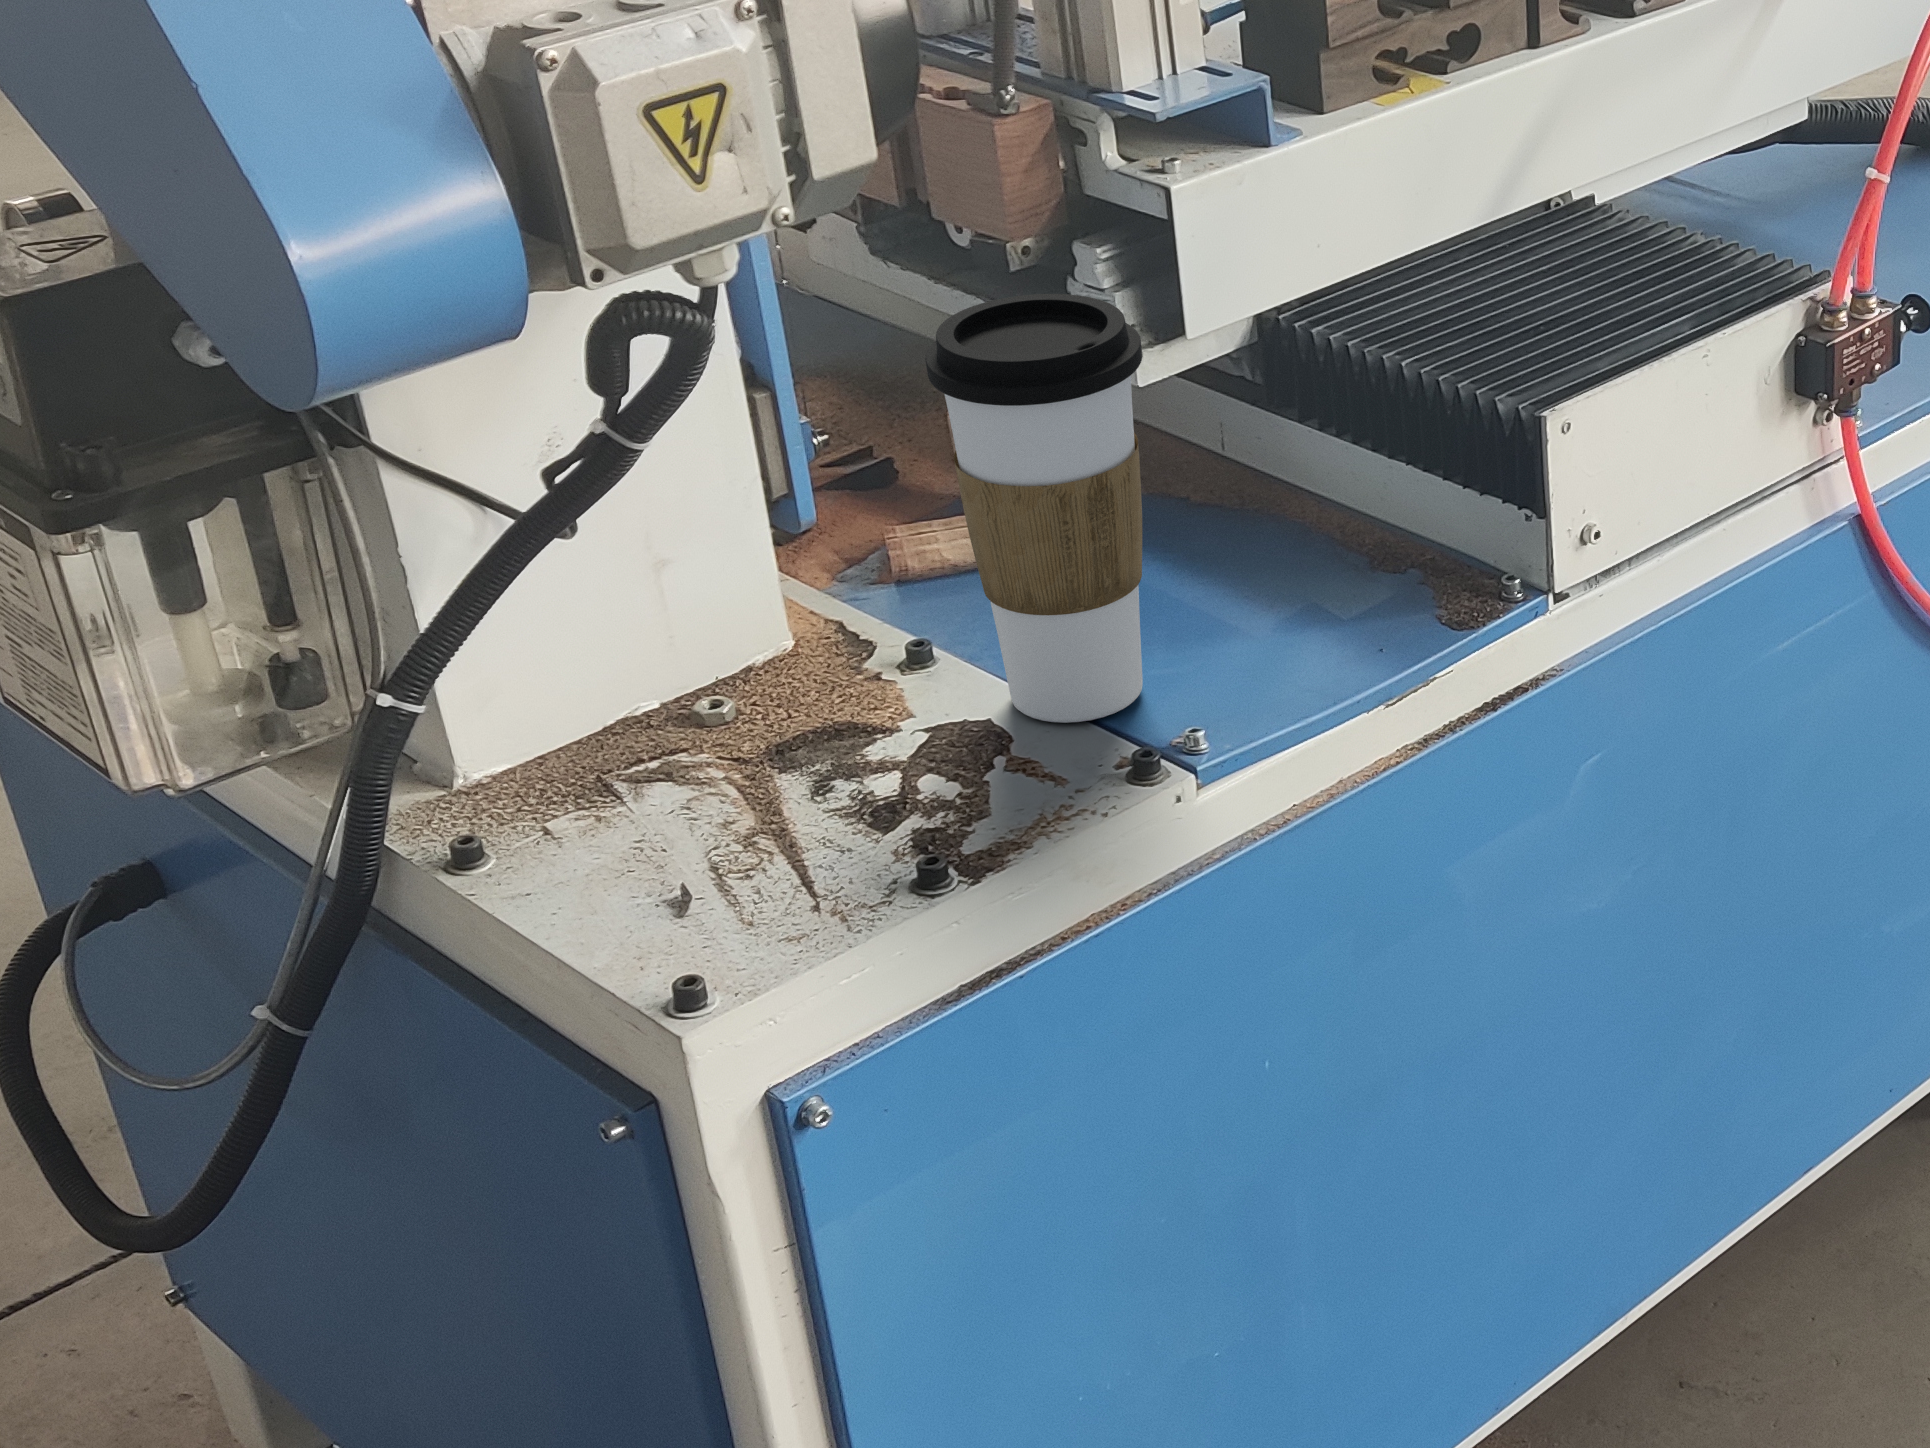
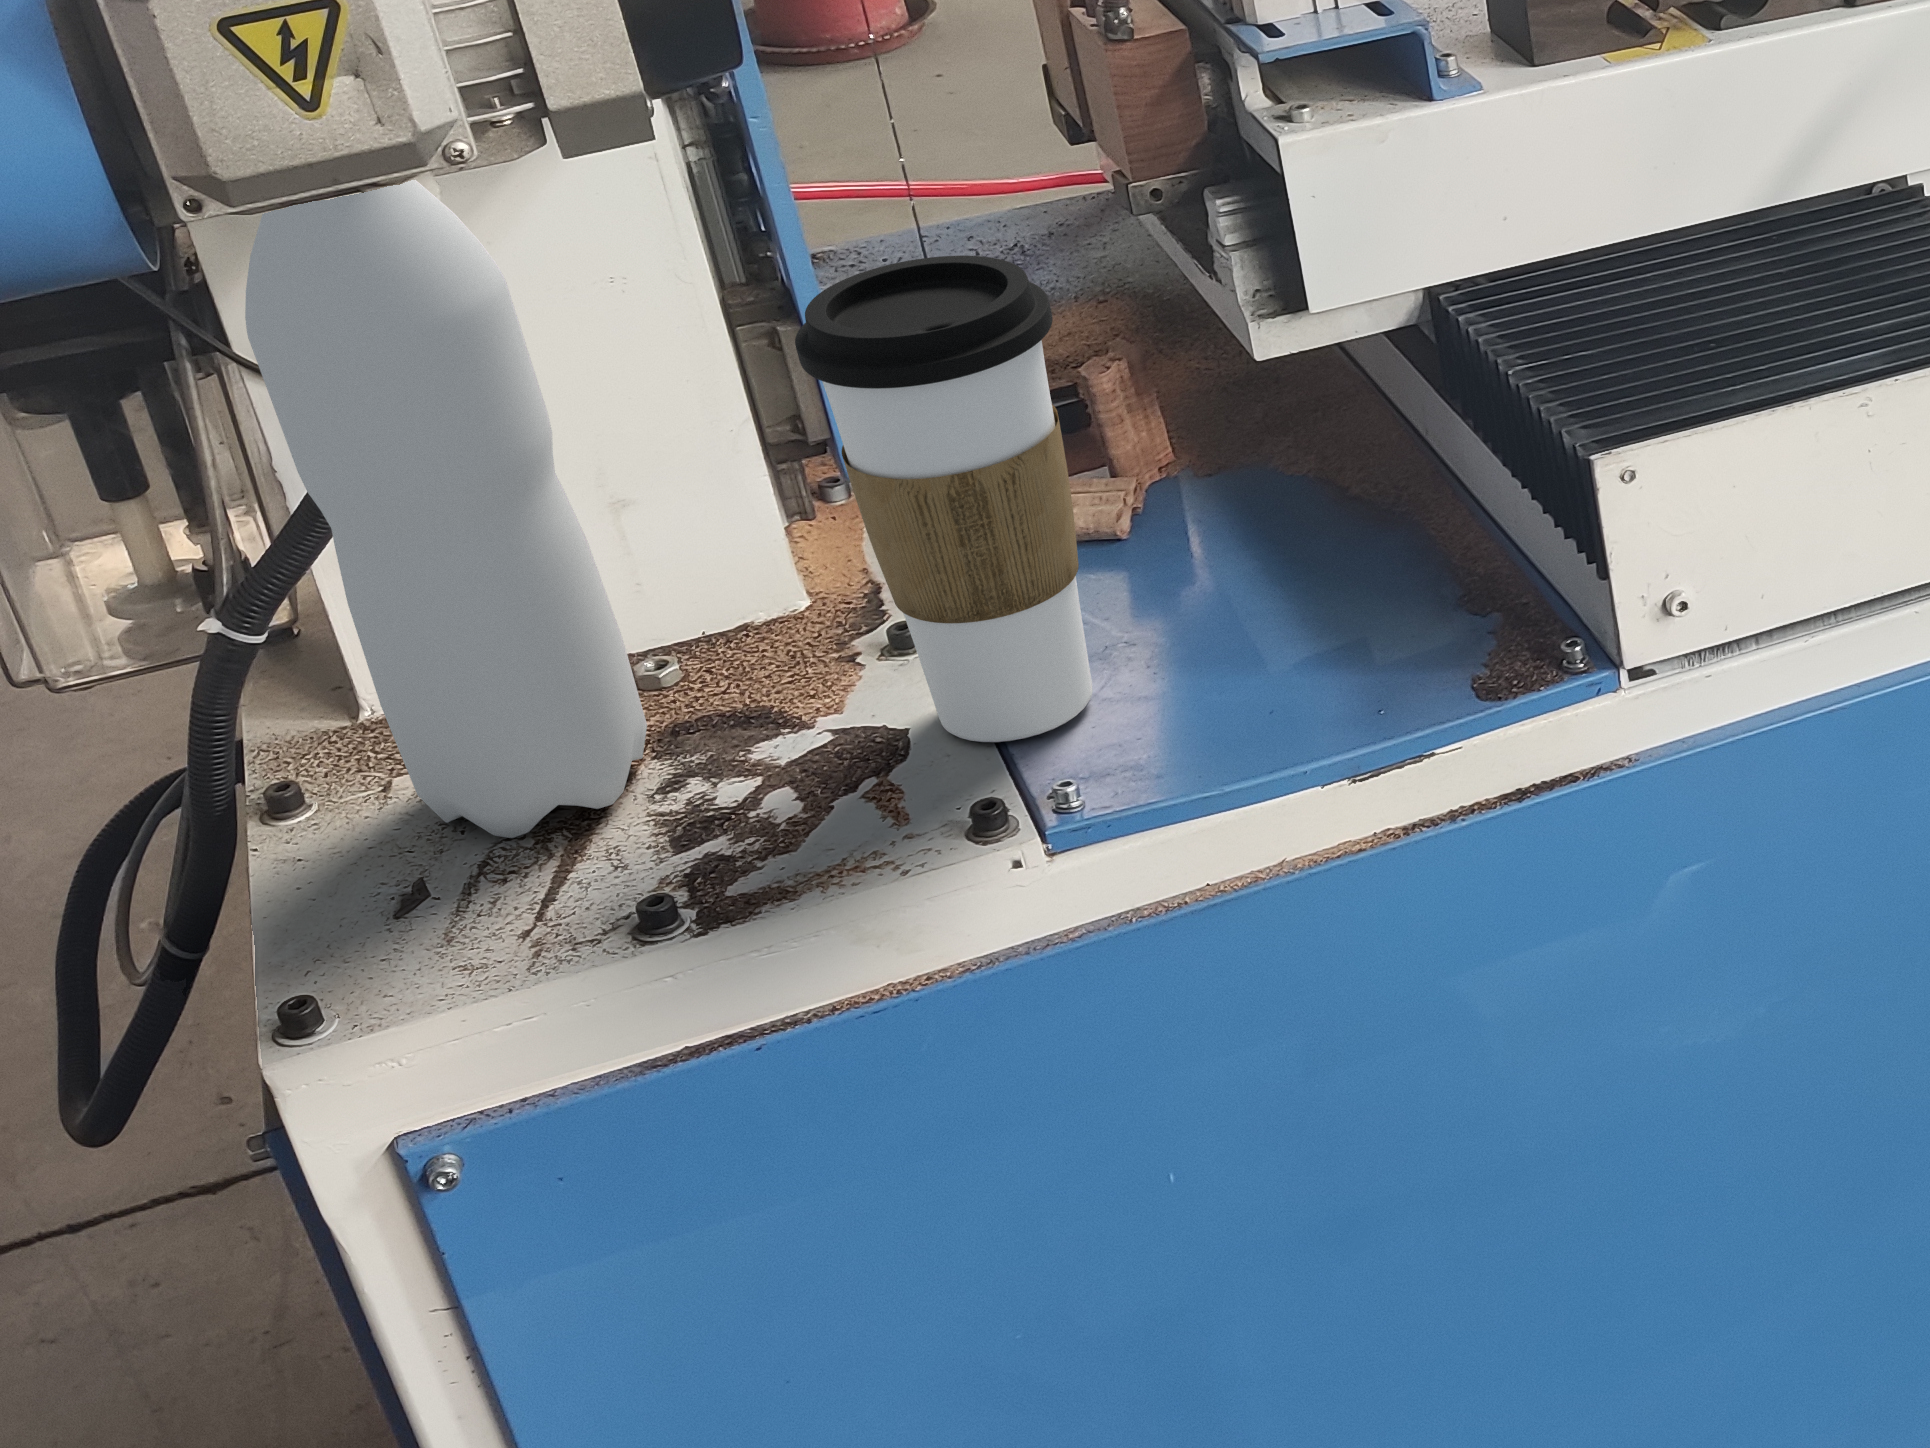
water bottle: none [522,161,814,852] -> present [245,180,647,838]

